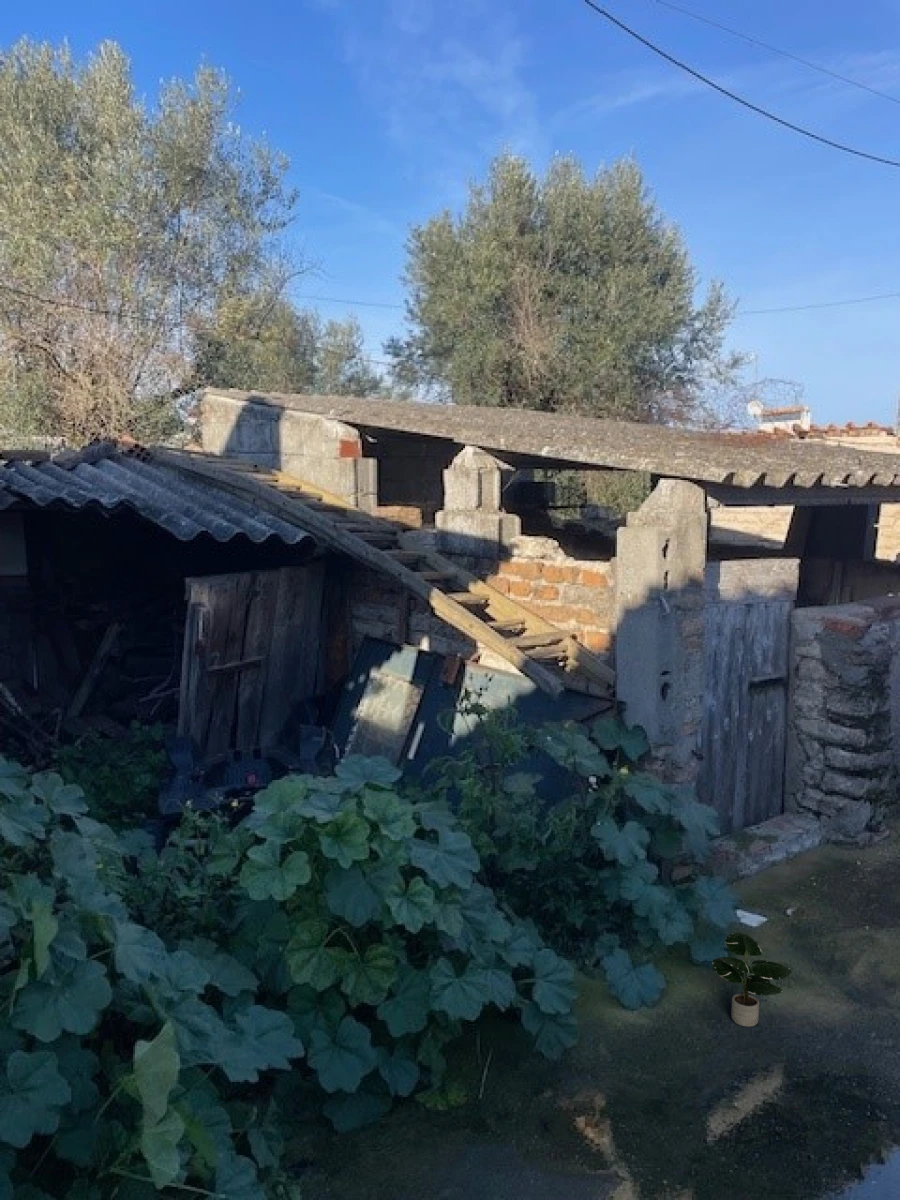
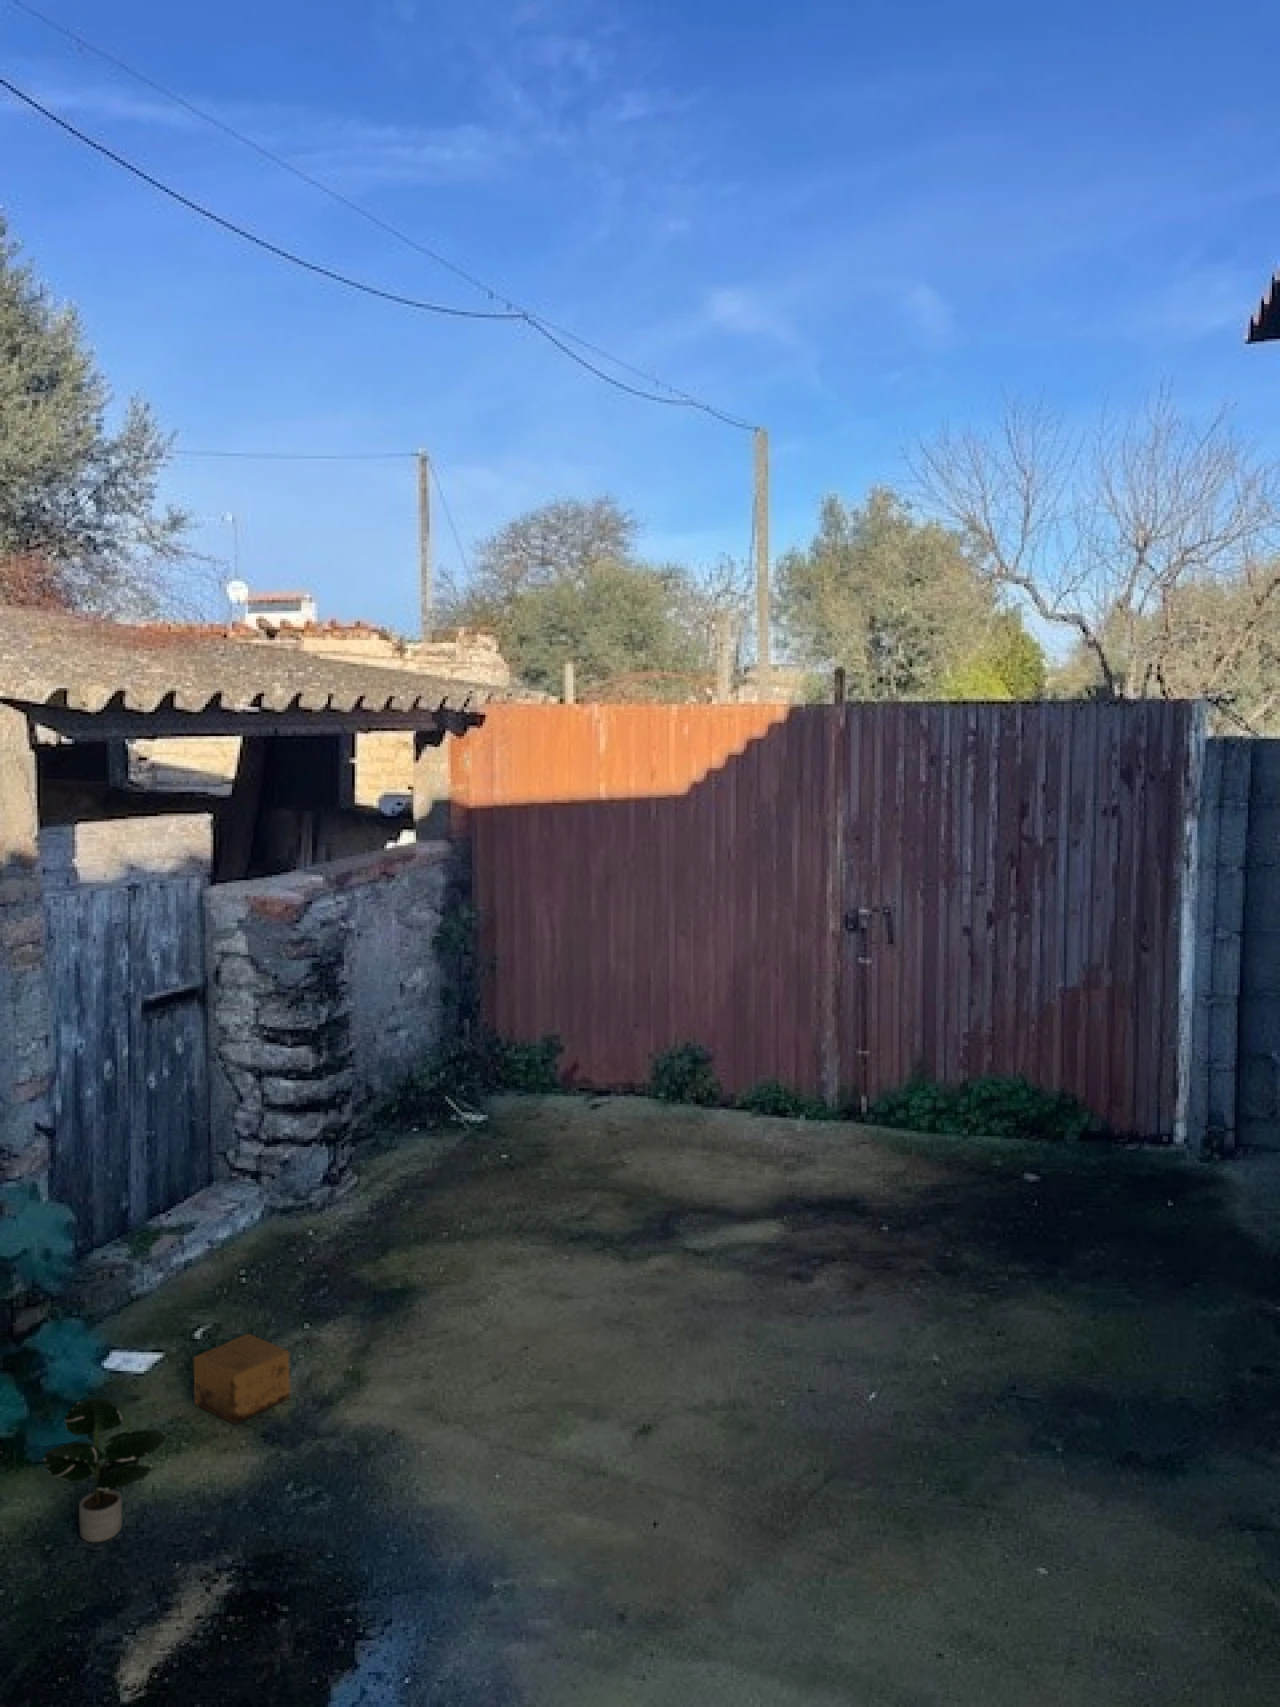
cardboard box: none [793,919,864,979] -> present [194,1334,290,1425]

